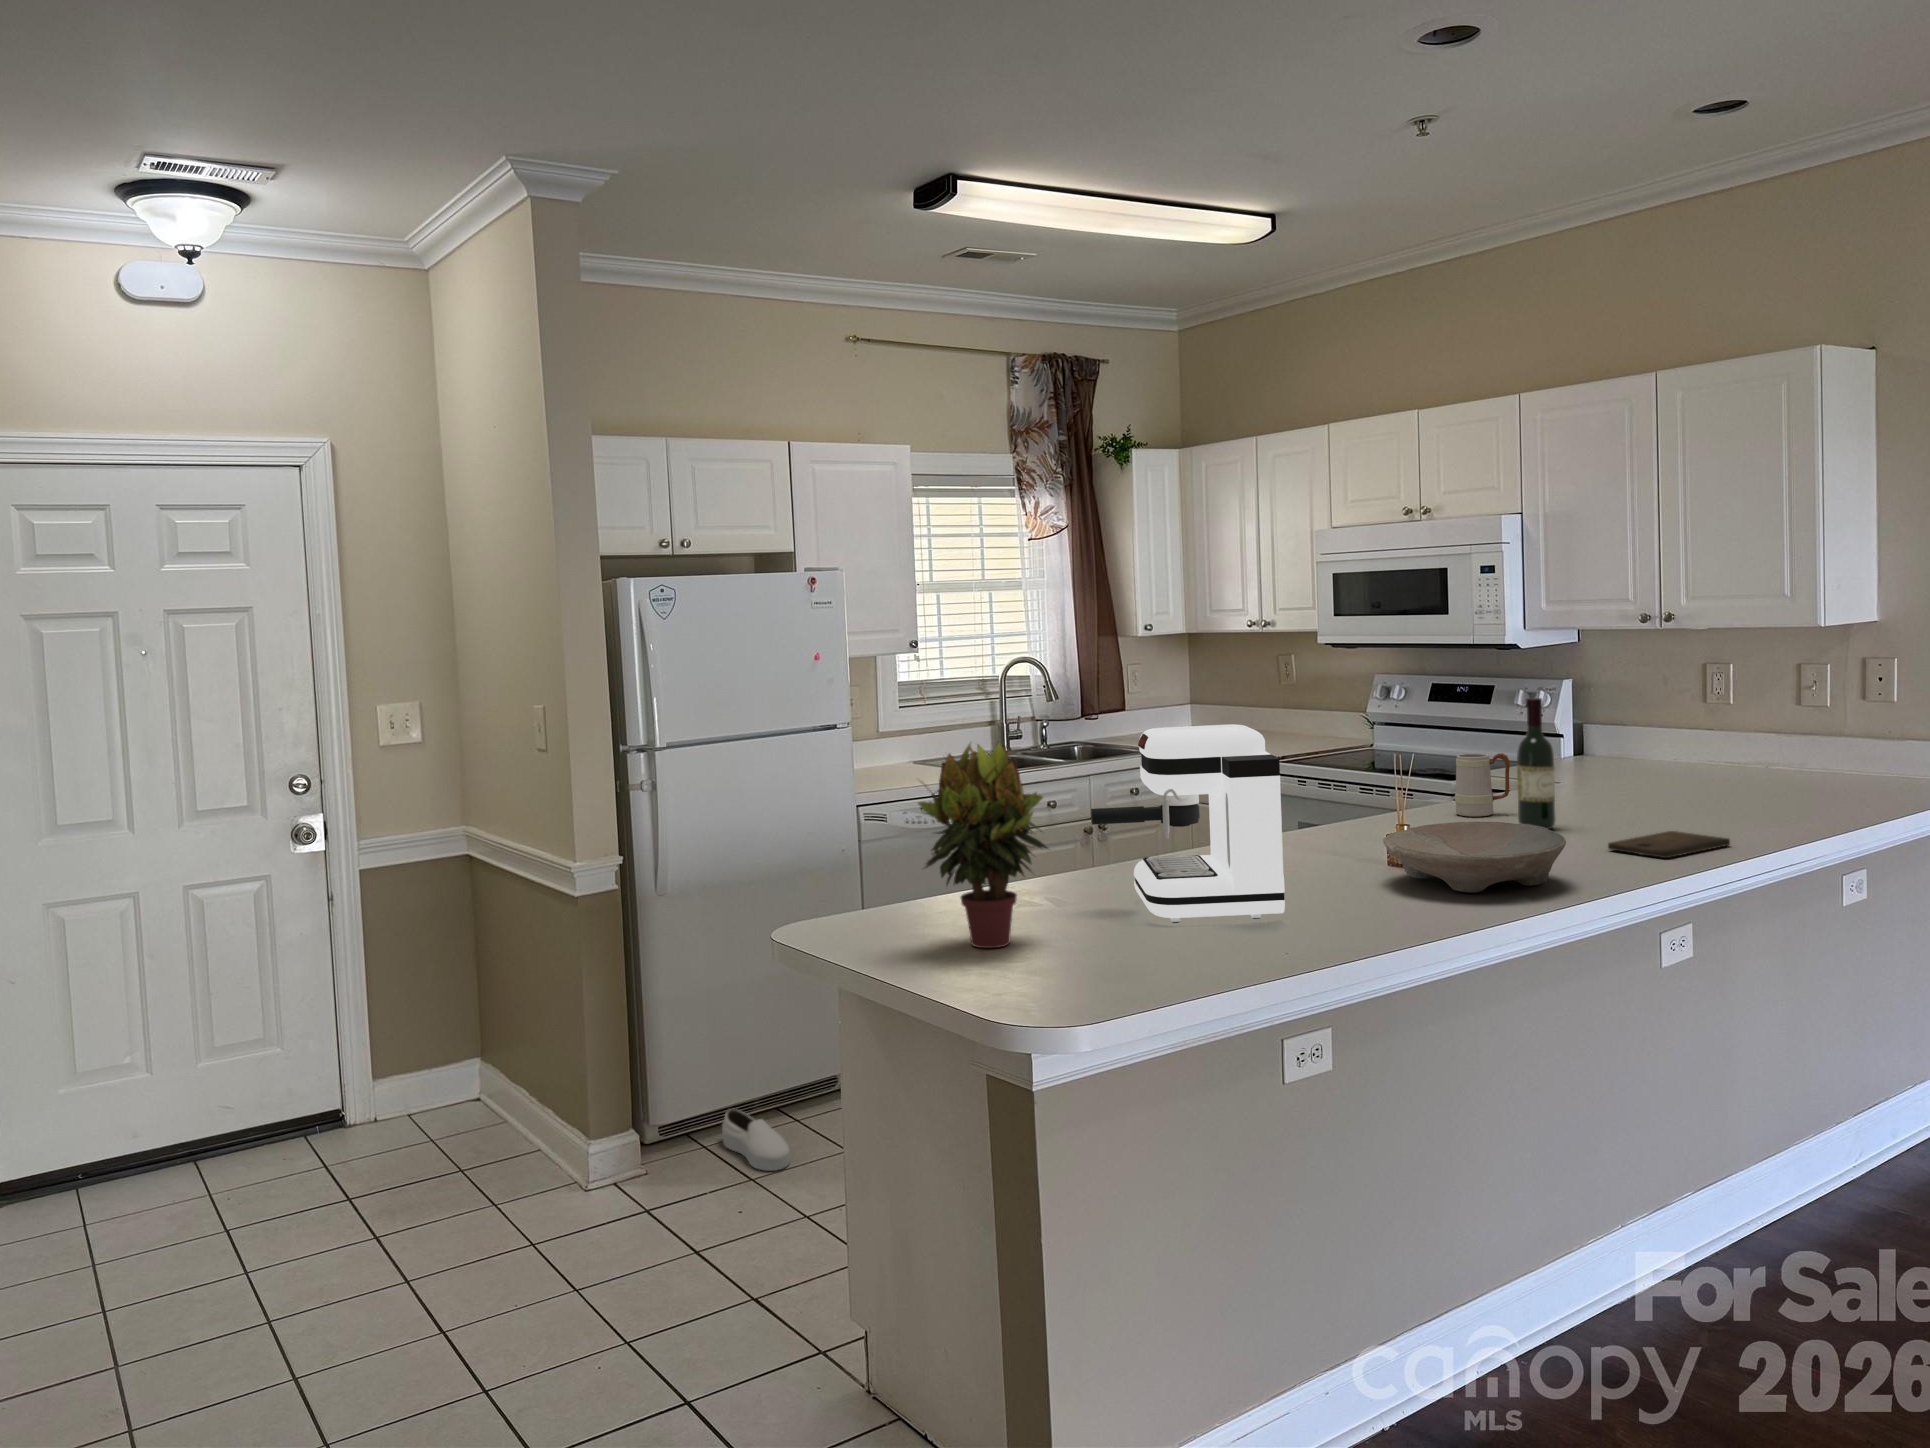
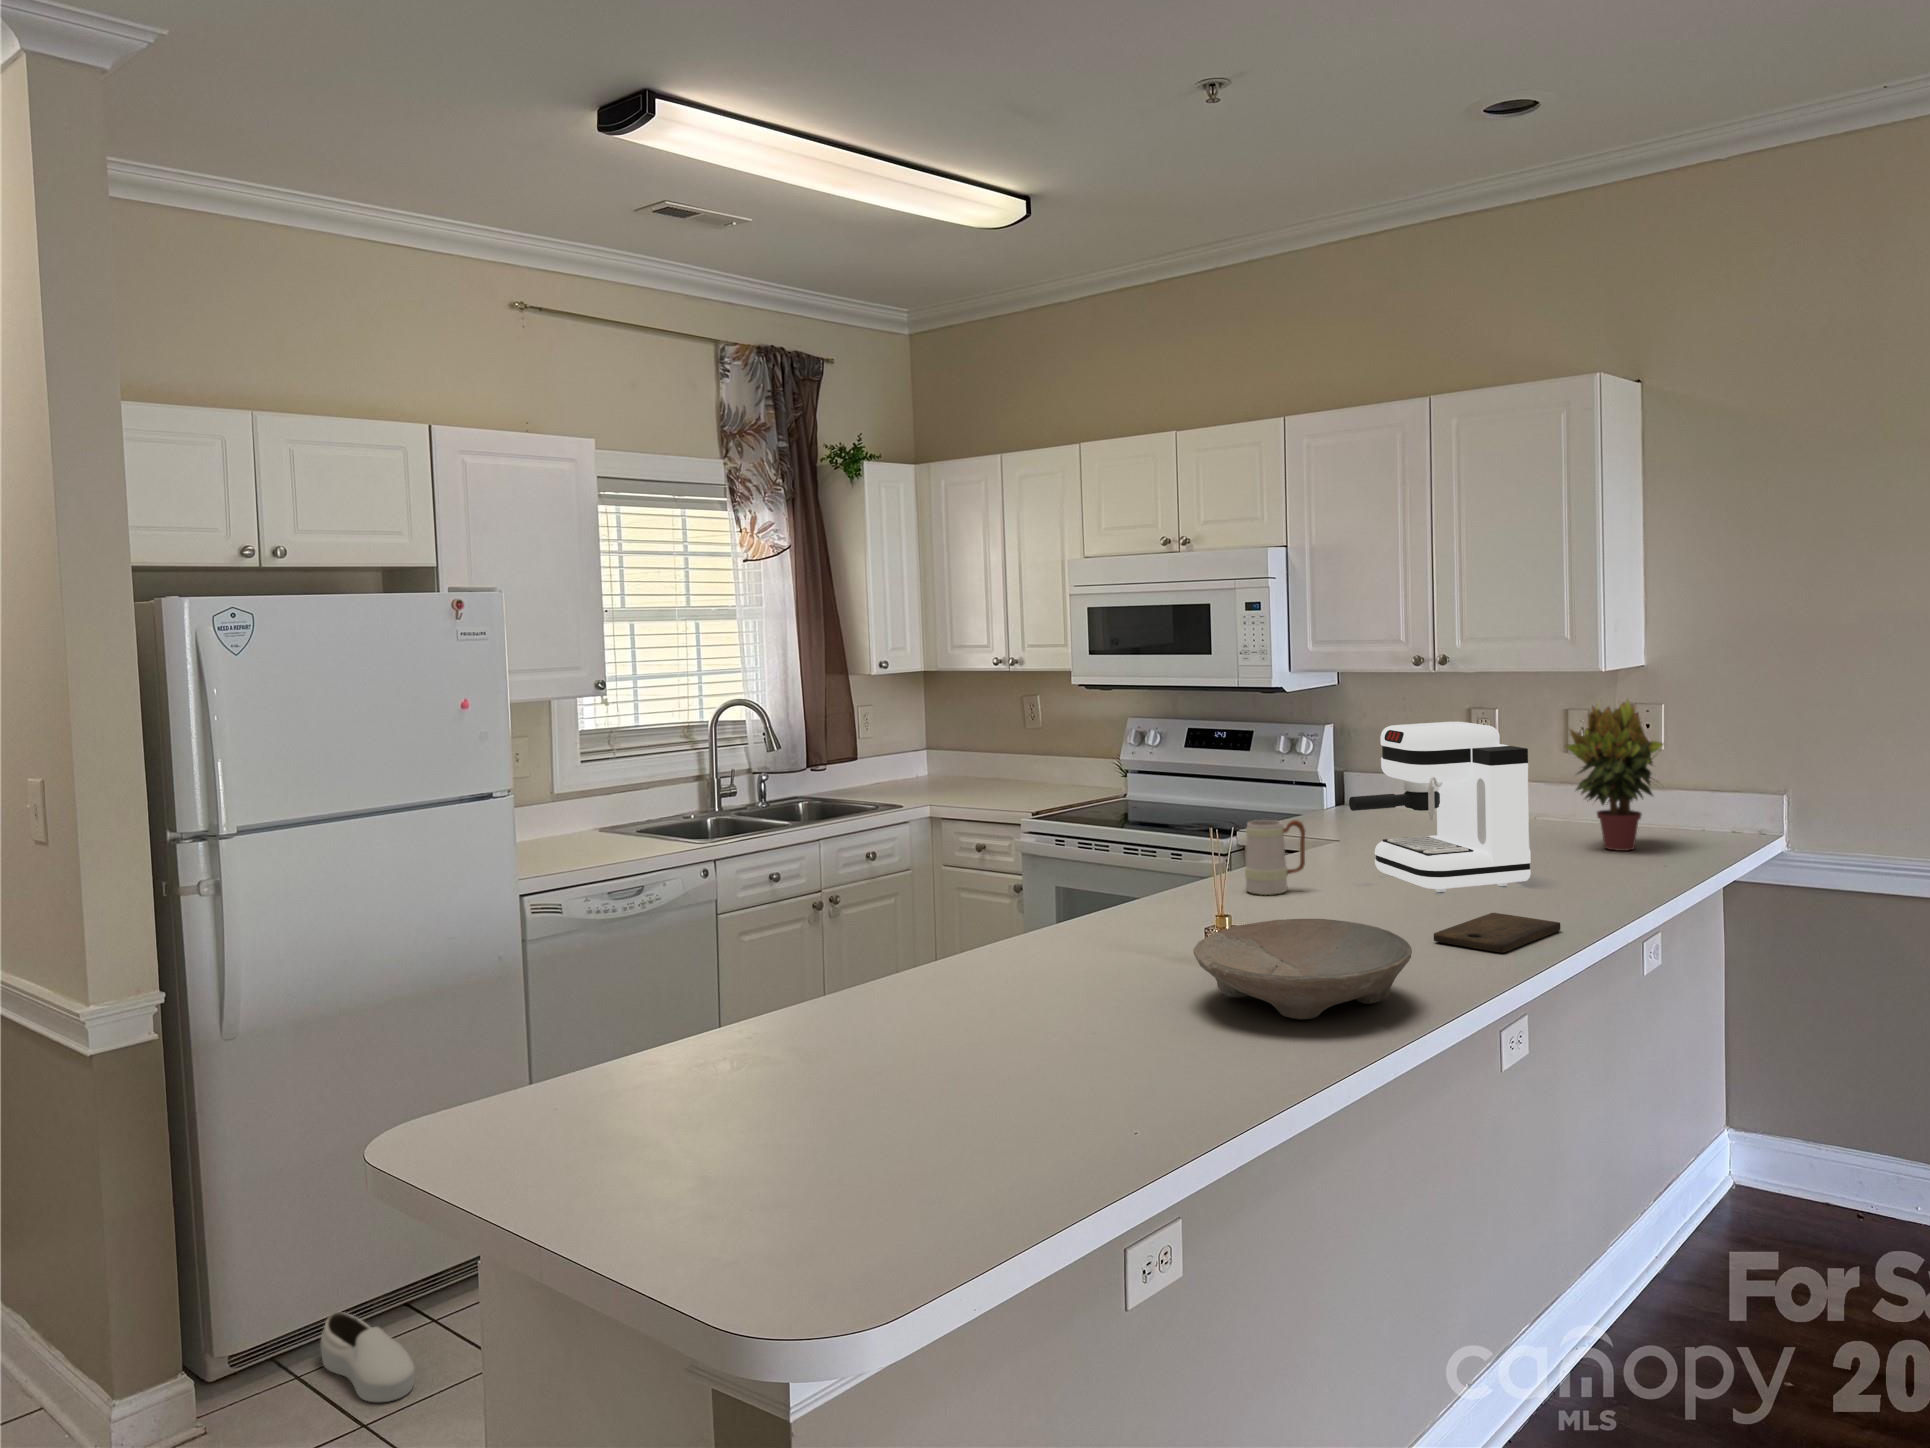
wine bottle: present [1517,698,1556,829] -> none [1321,758,1363,913]
coffee maker: present [1091,725,1285,922] -> present [1349,722,1531,892]
potted plant: present [918,742,1048,948] -> present [1566,700,1663,851]

